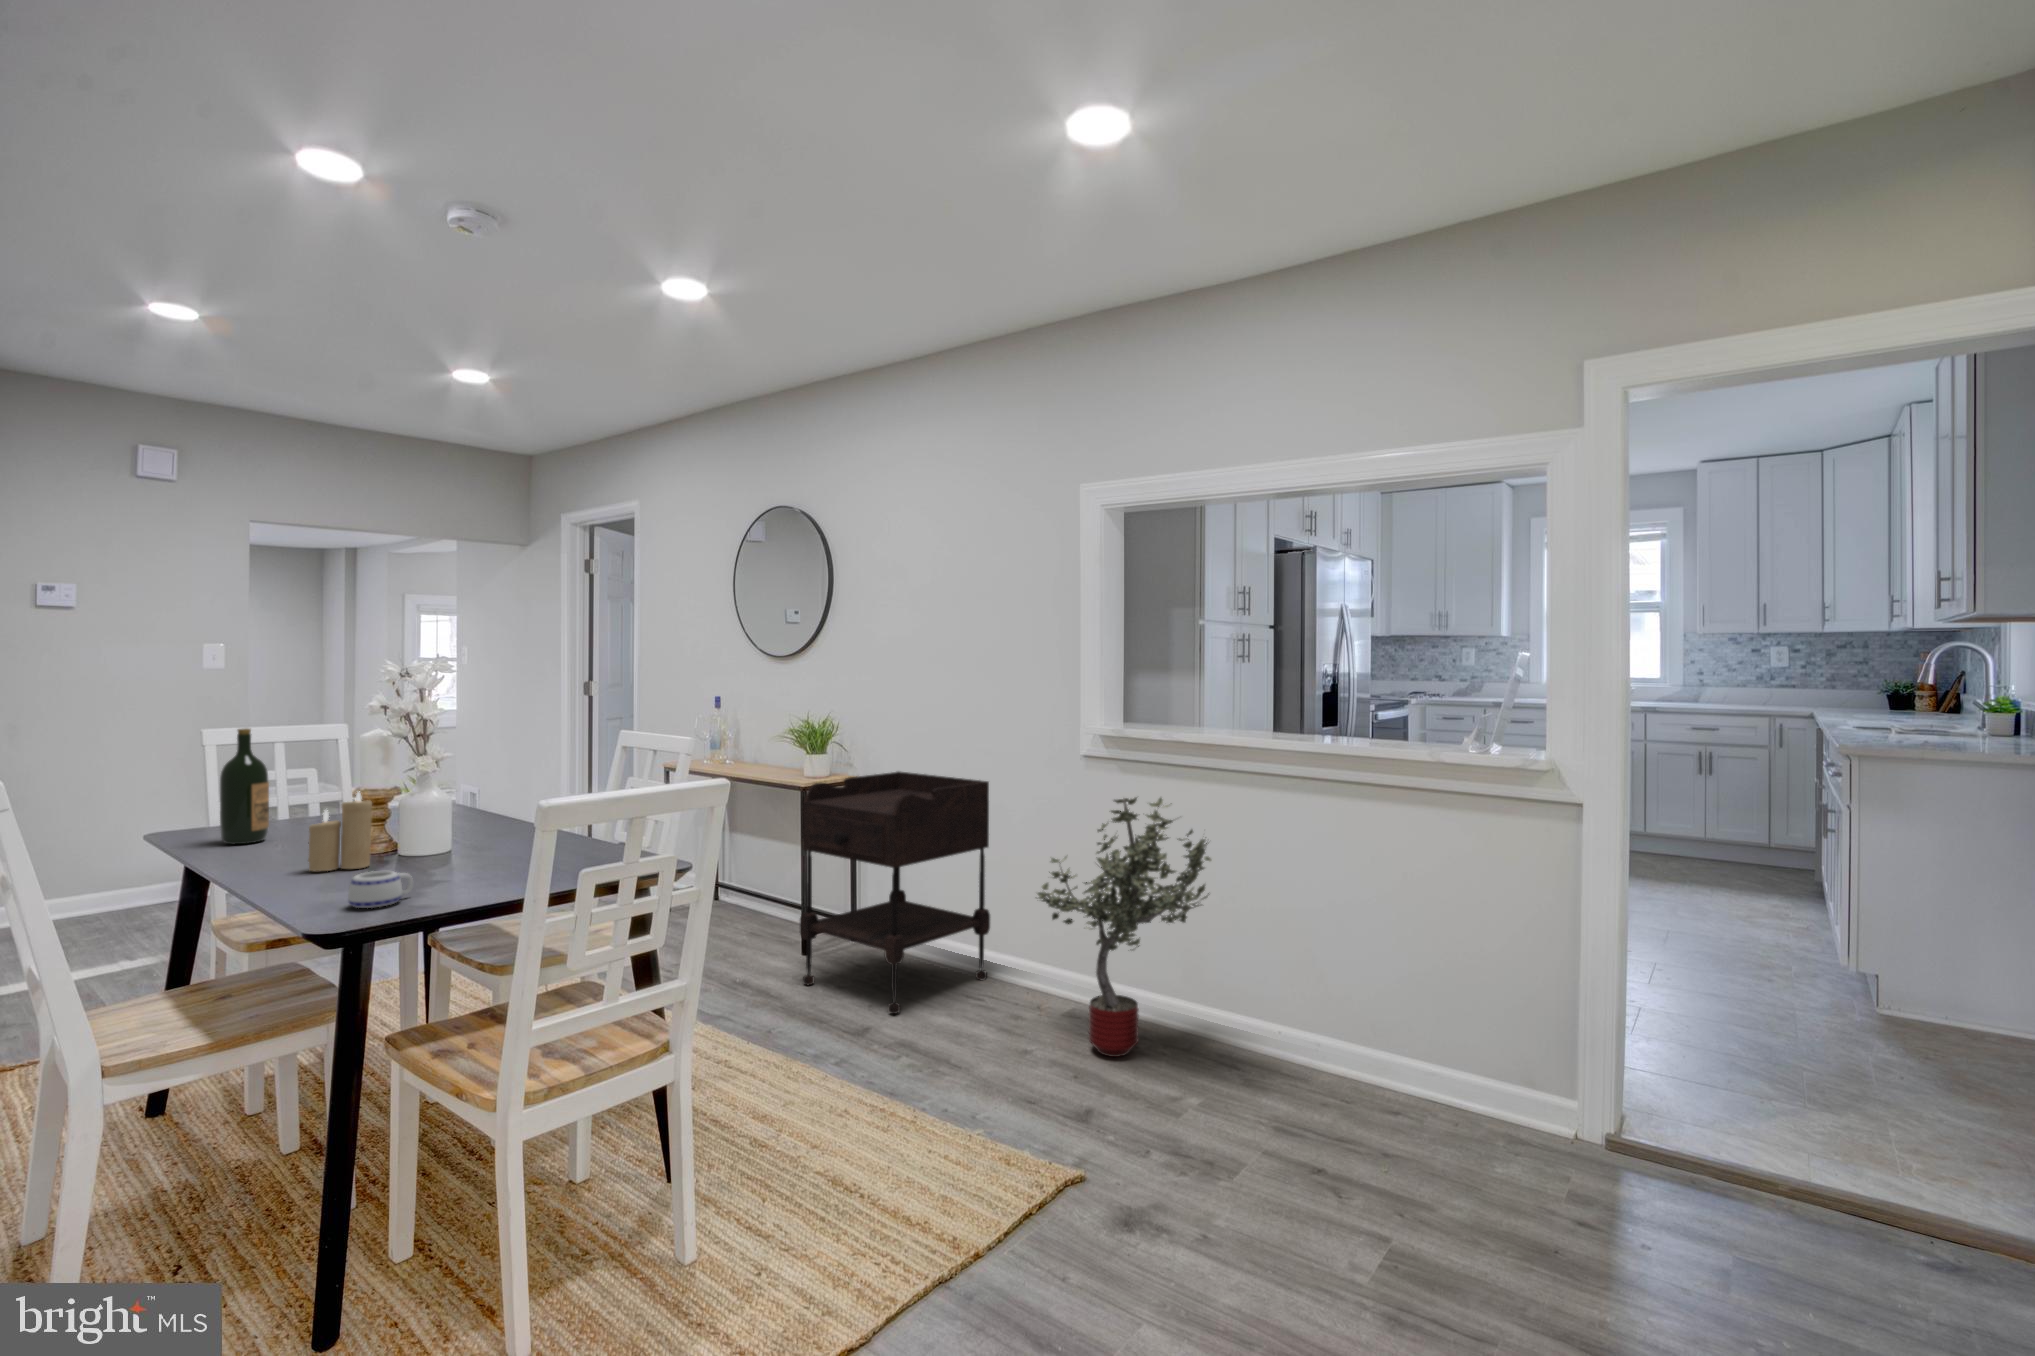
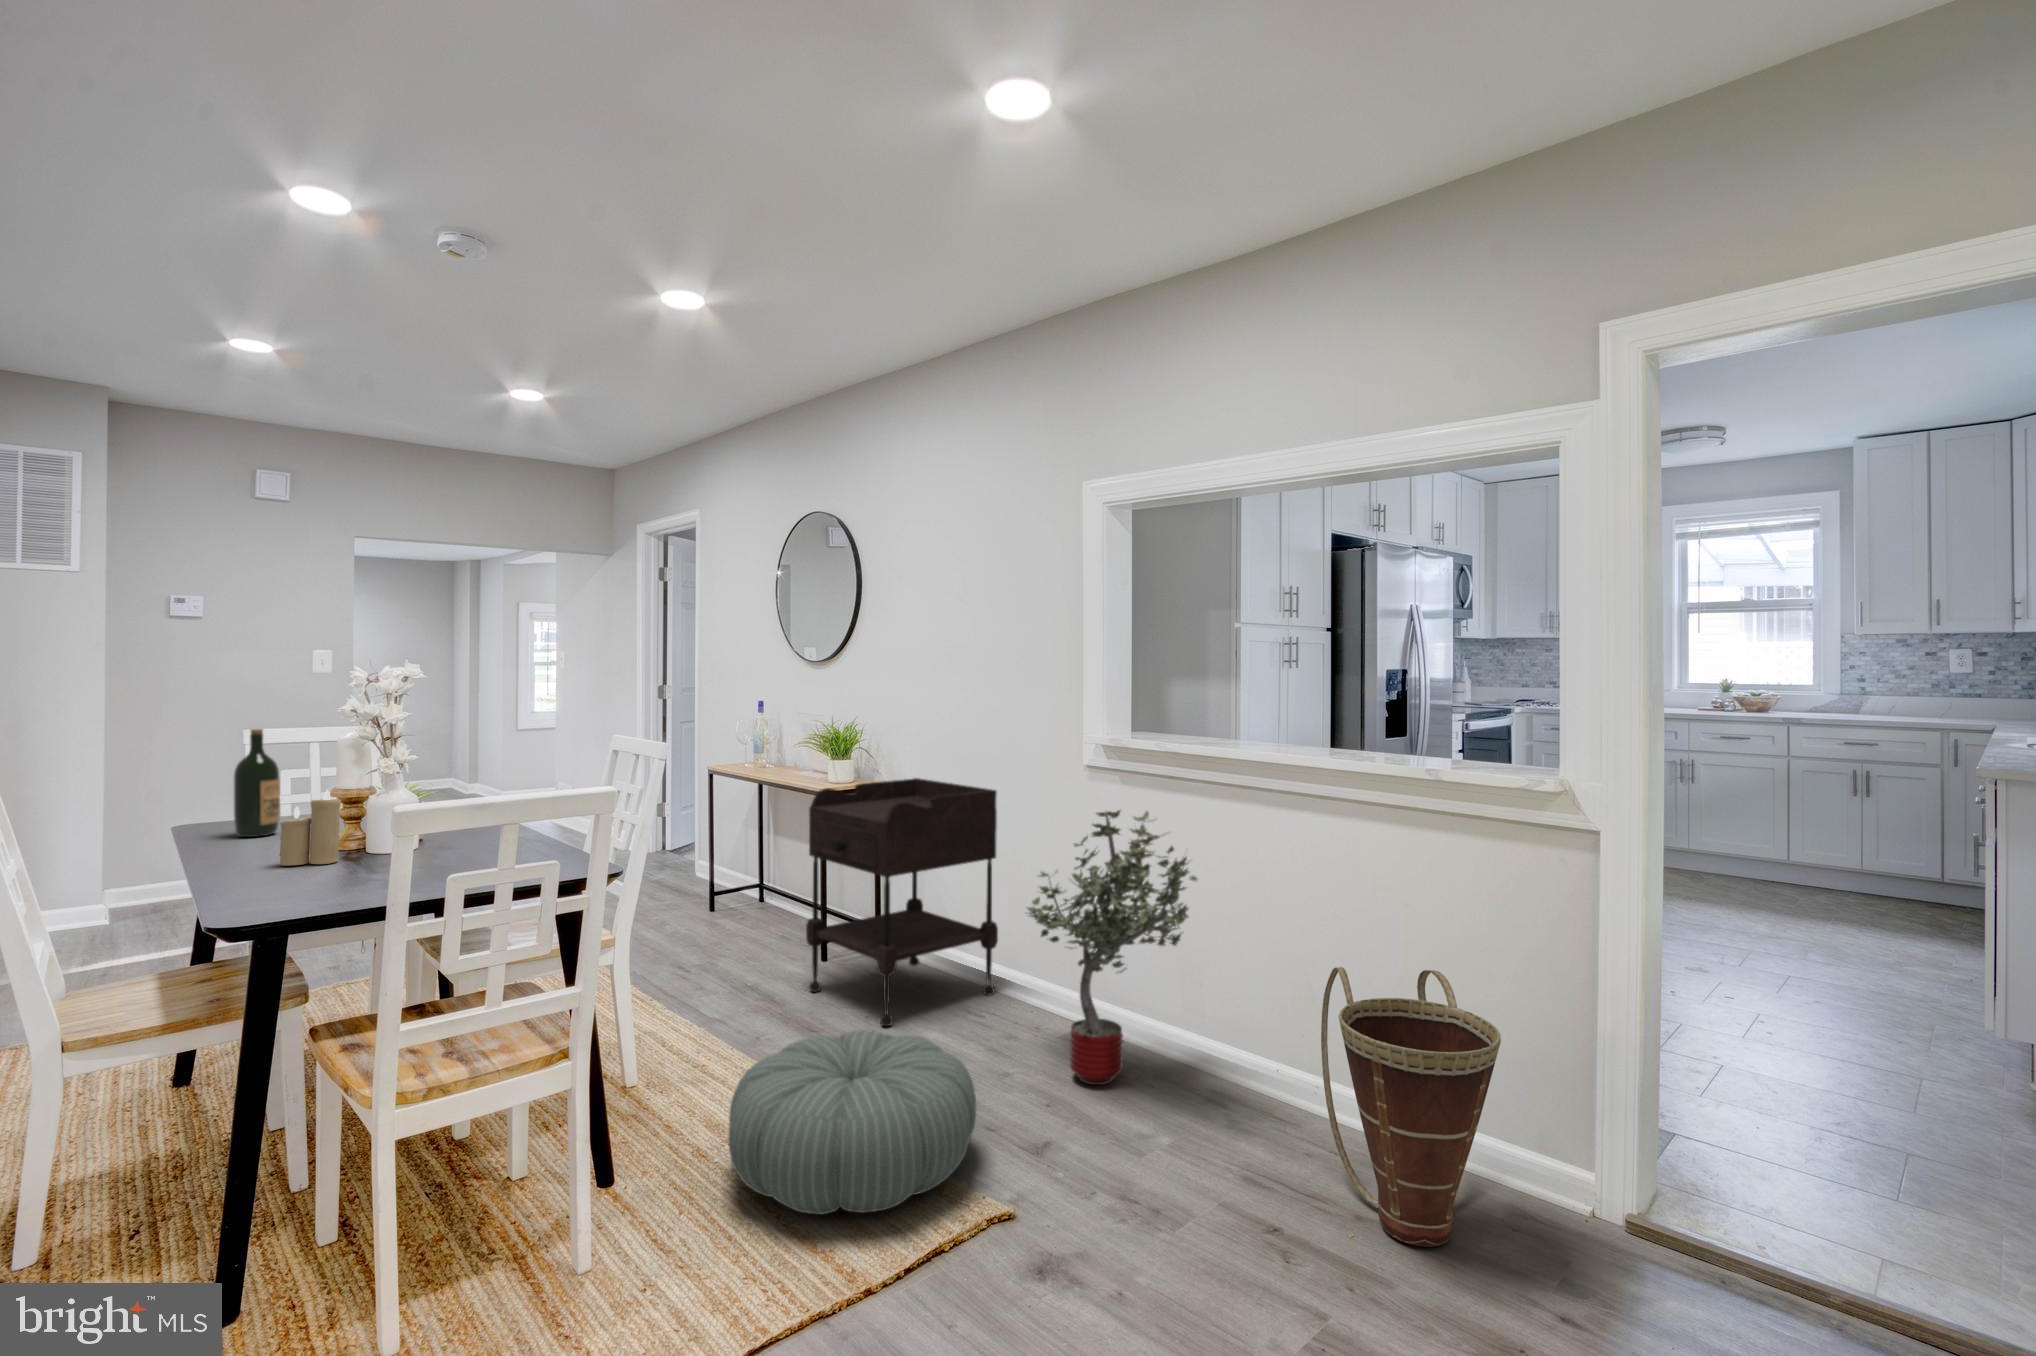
mug: present [348,871,413,908] -> none [276,868,344,903]
basket: none [1339,933,1517,1176] -> present [1321,967,1501,1247]
pouf: none [794,1015,1034,1191] -> present [728,1030,976,1214]

